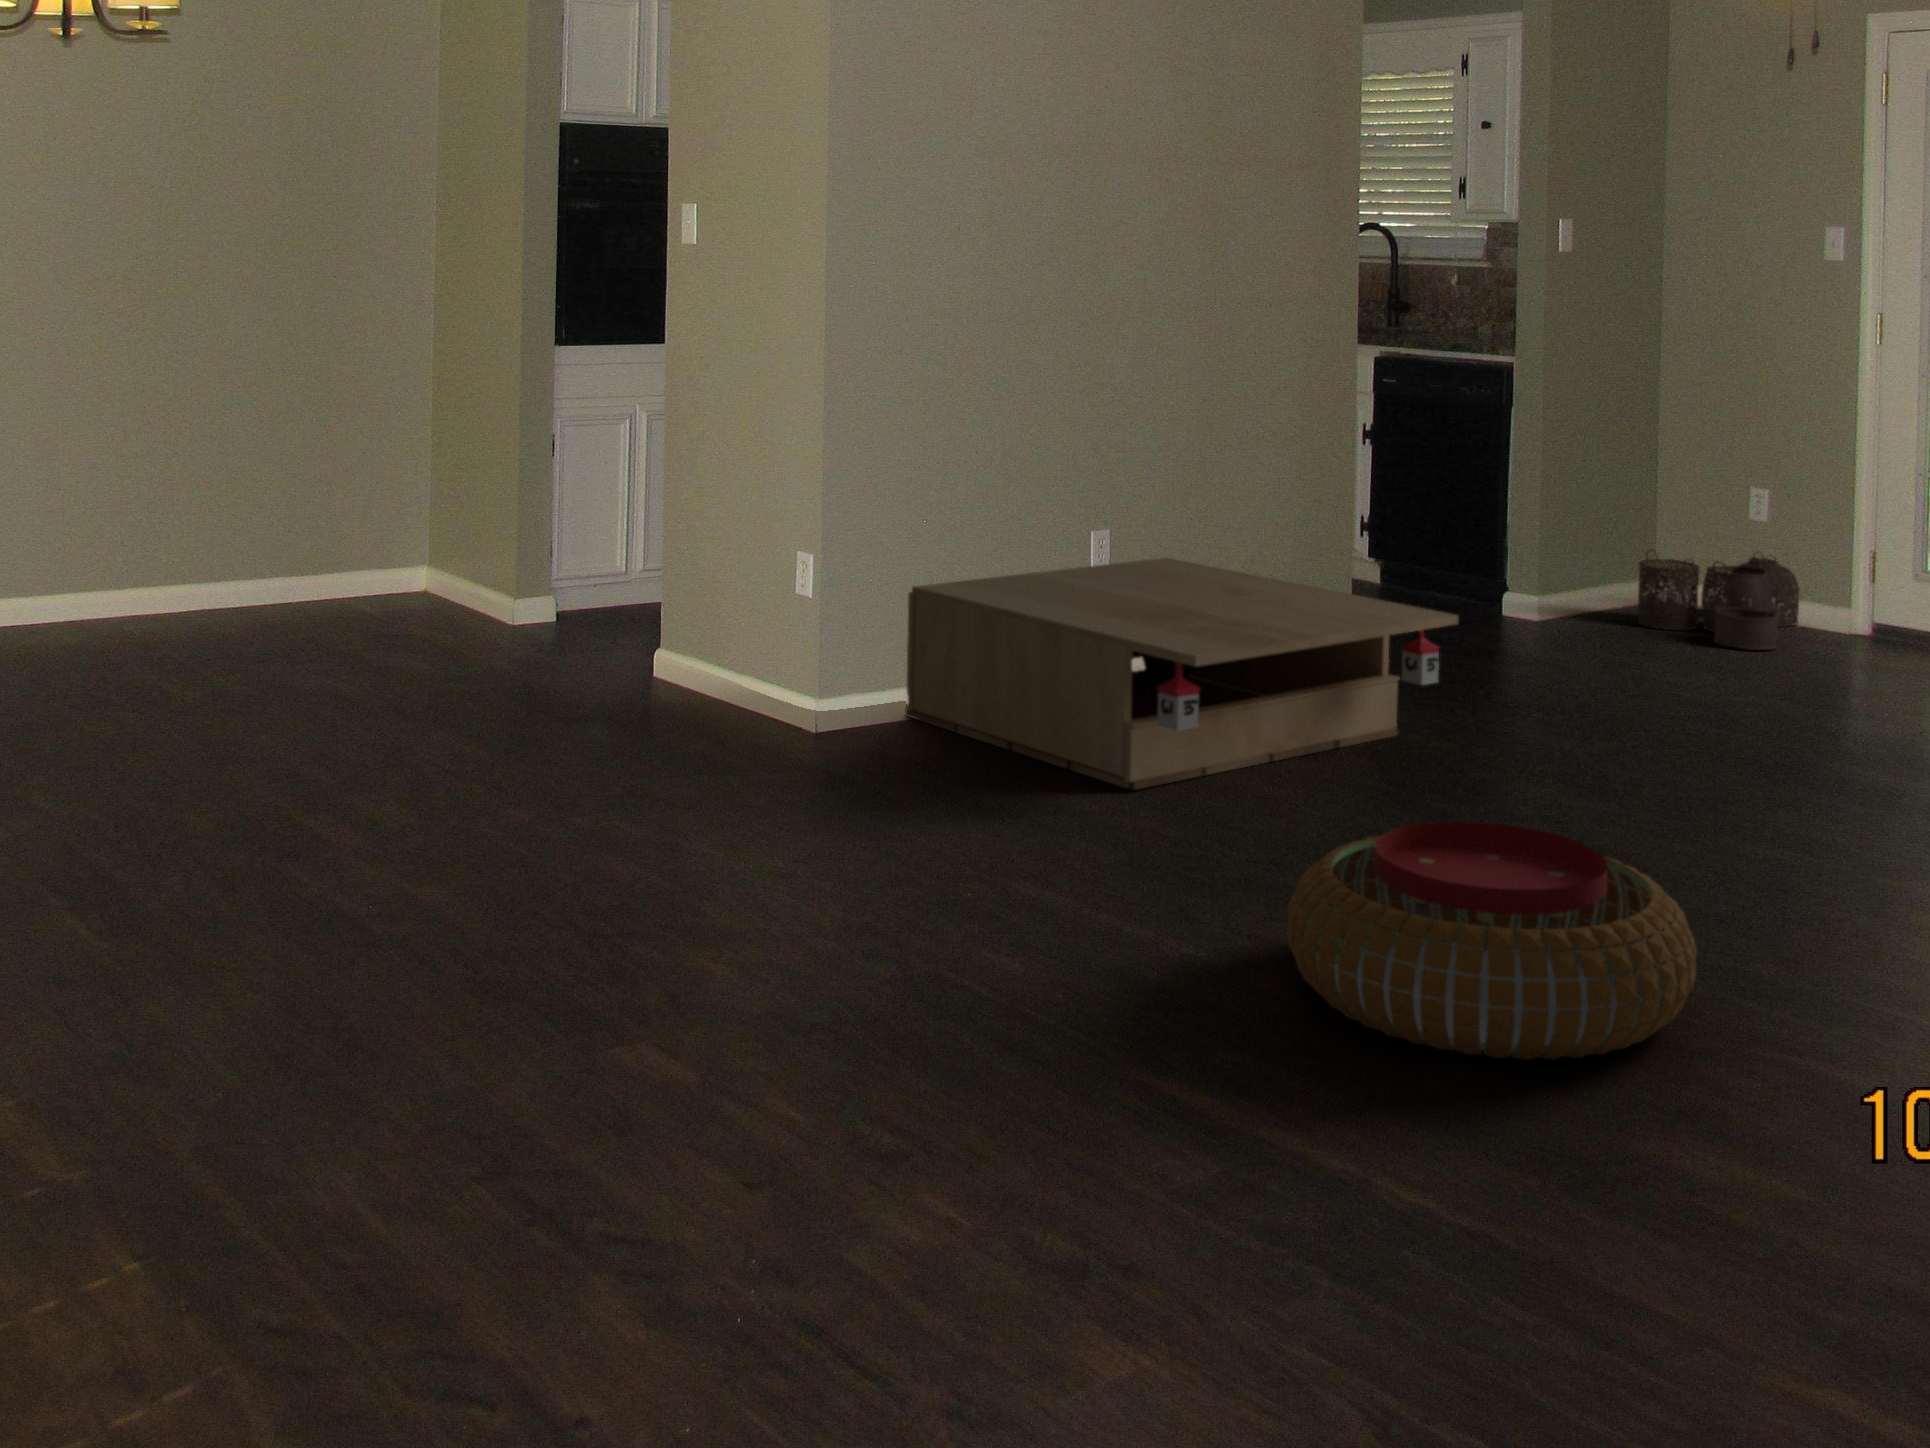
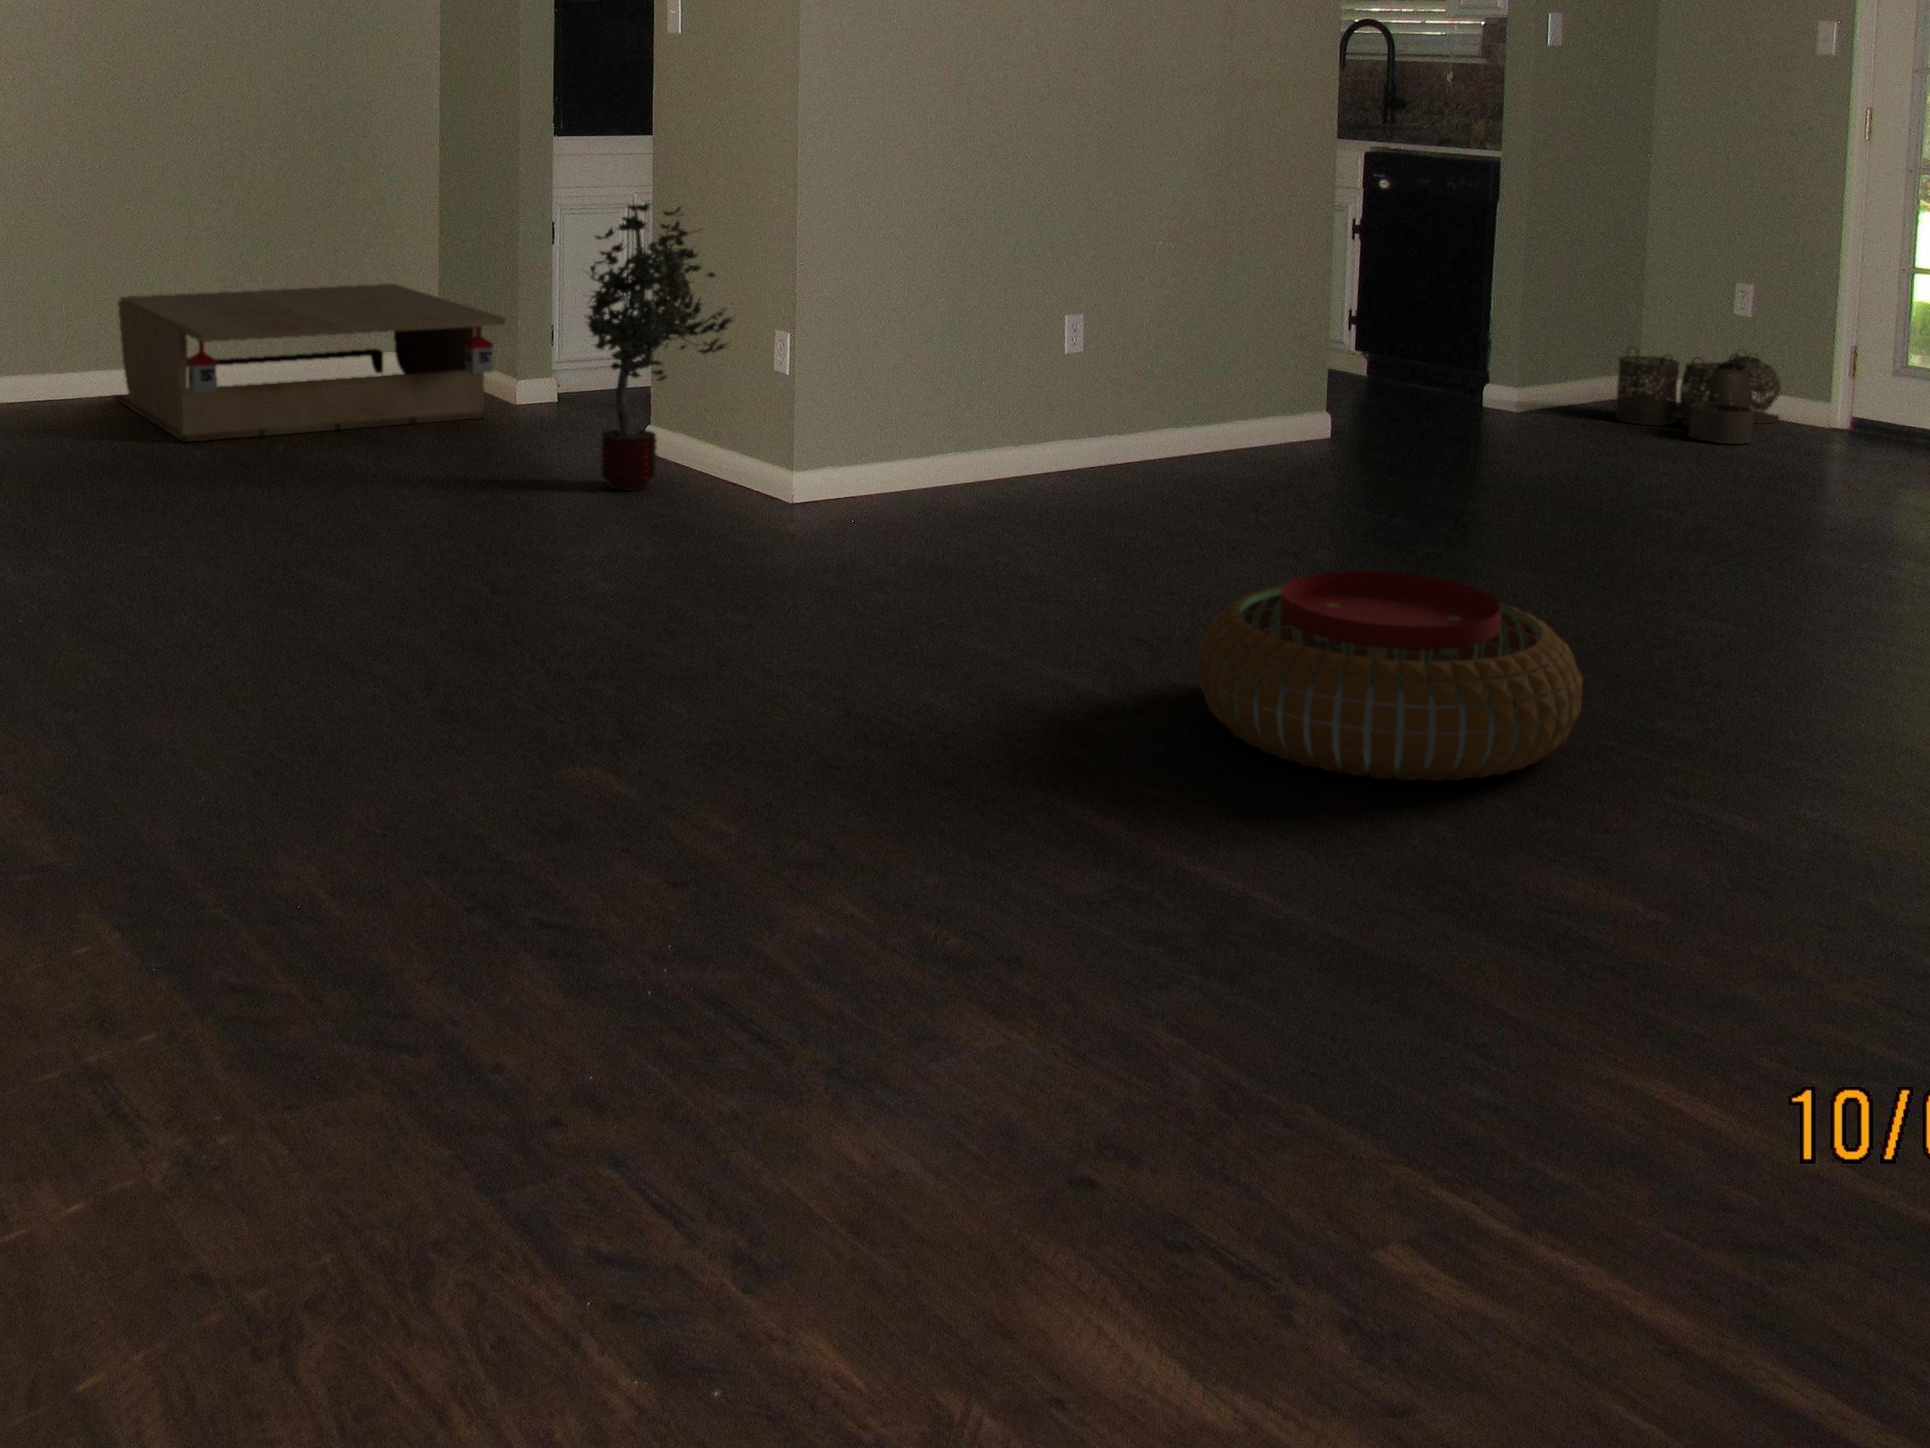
potted tree: none [599,420,763,722] -> present [586,203,734,491]
coffee table: present [905,558,1458,790] -> present [113,284,505,442]

